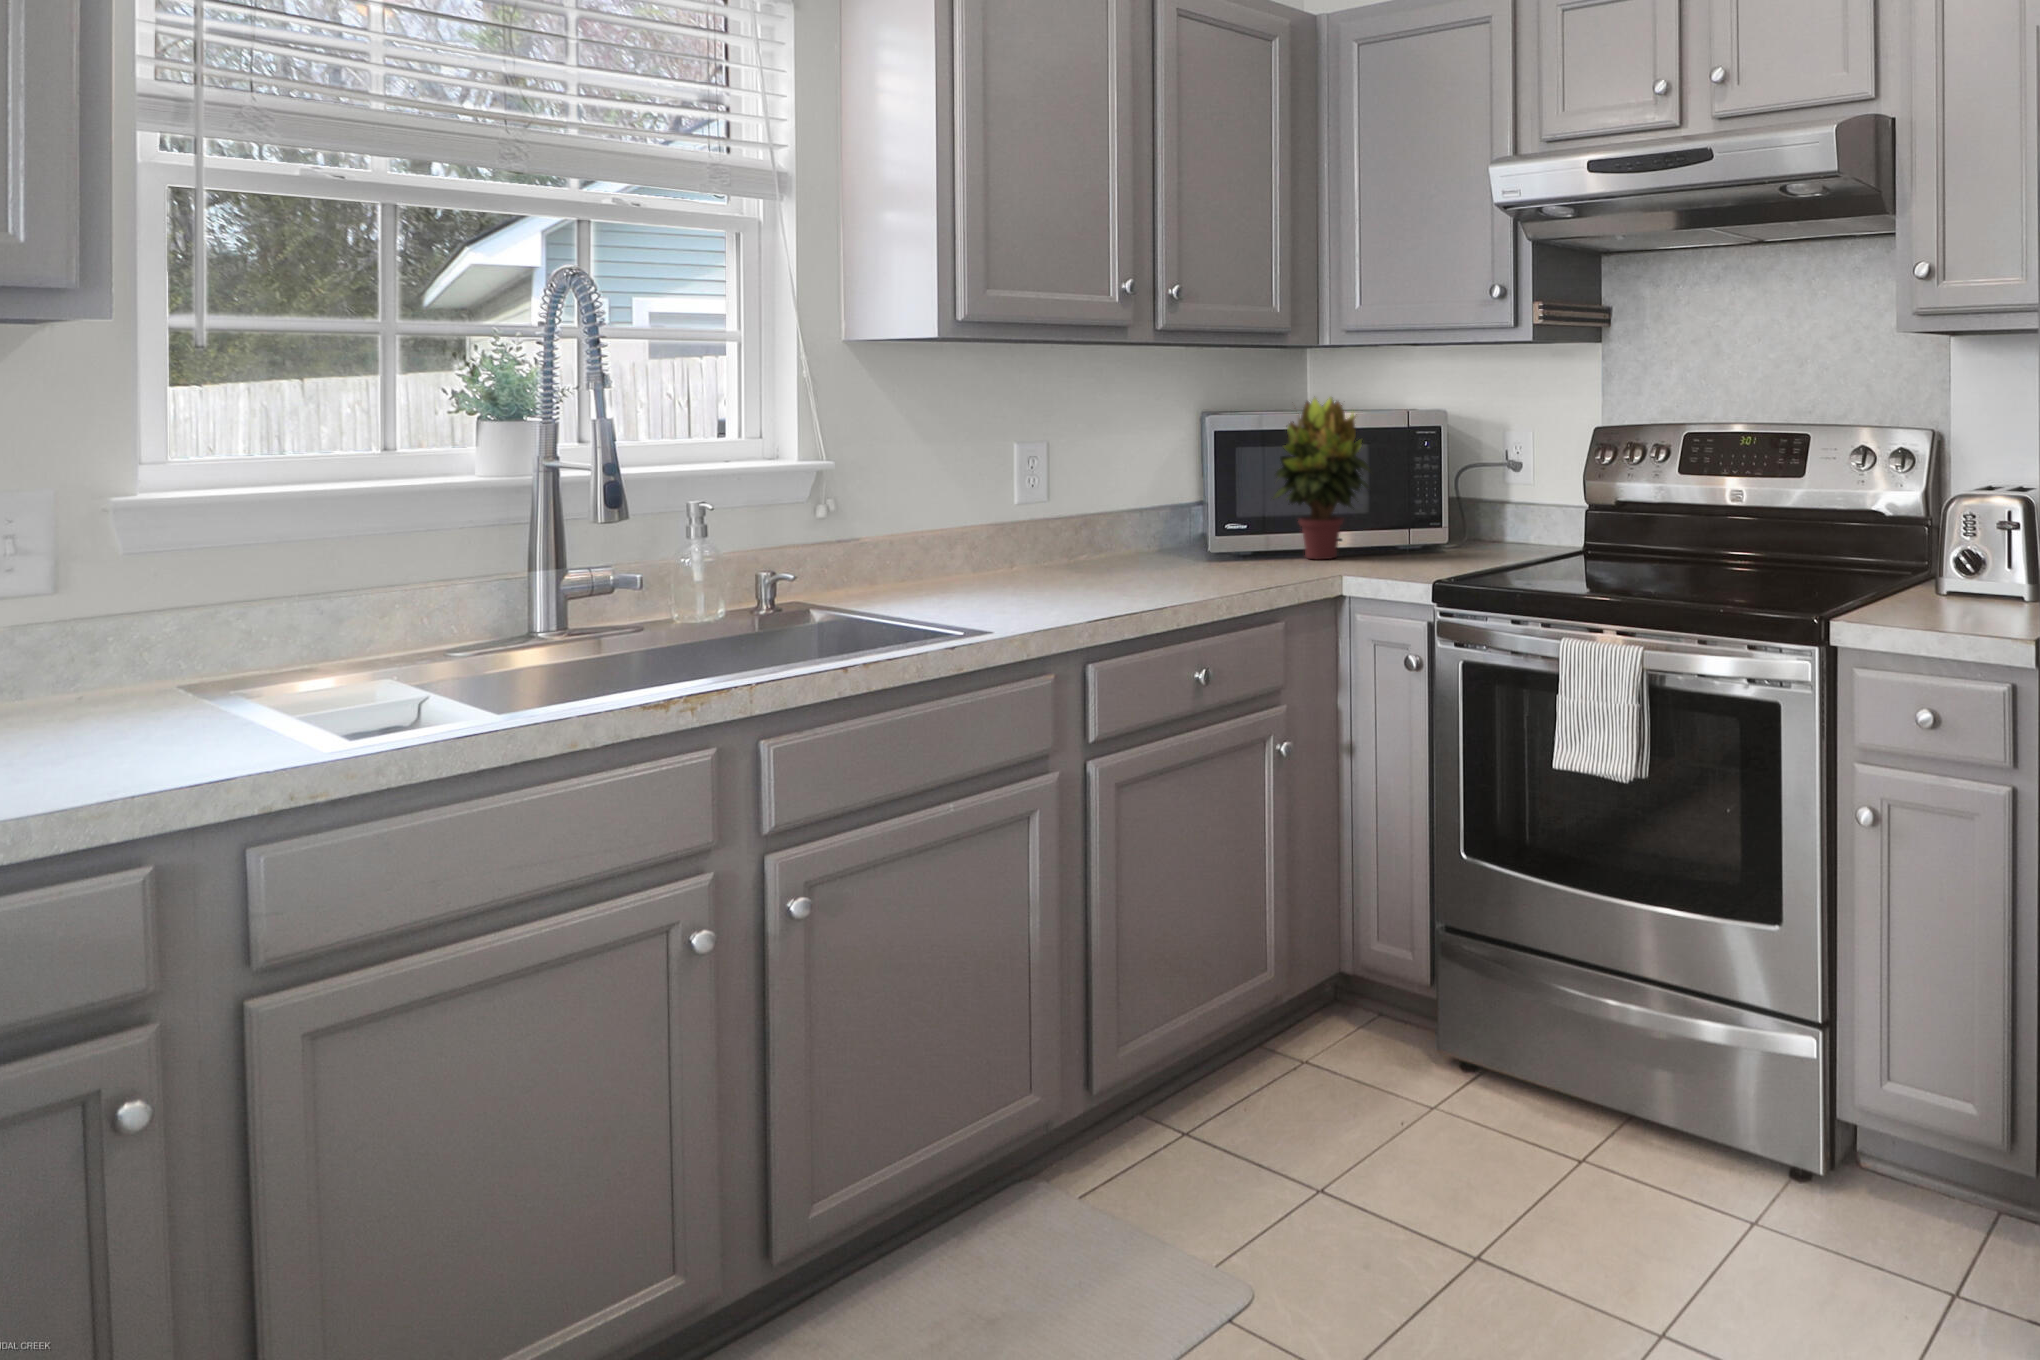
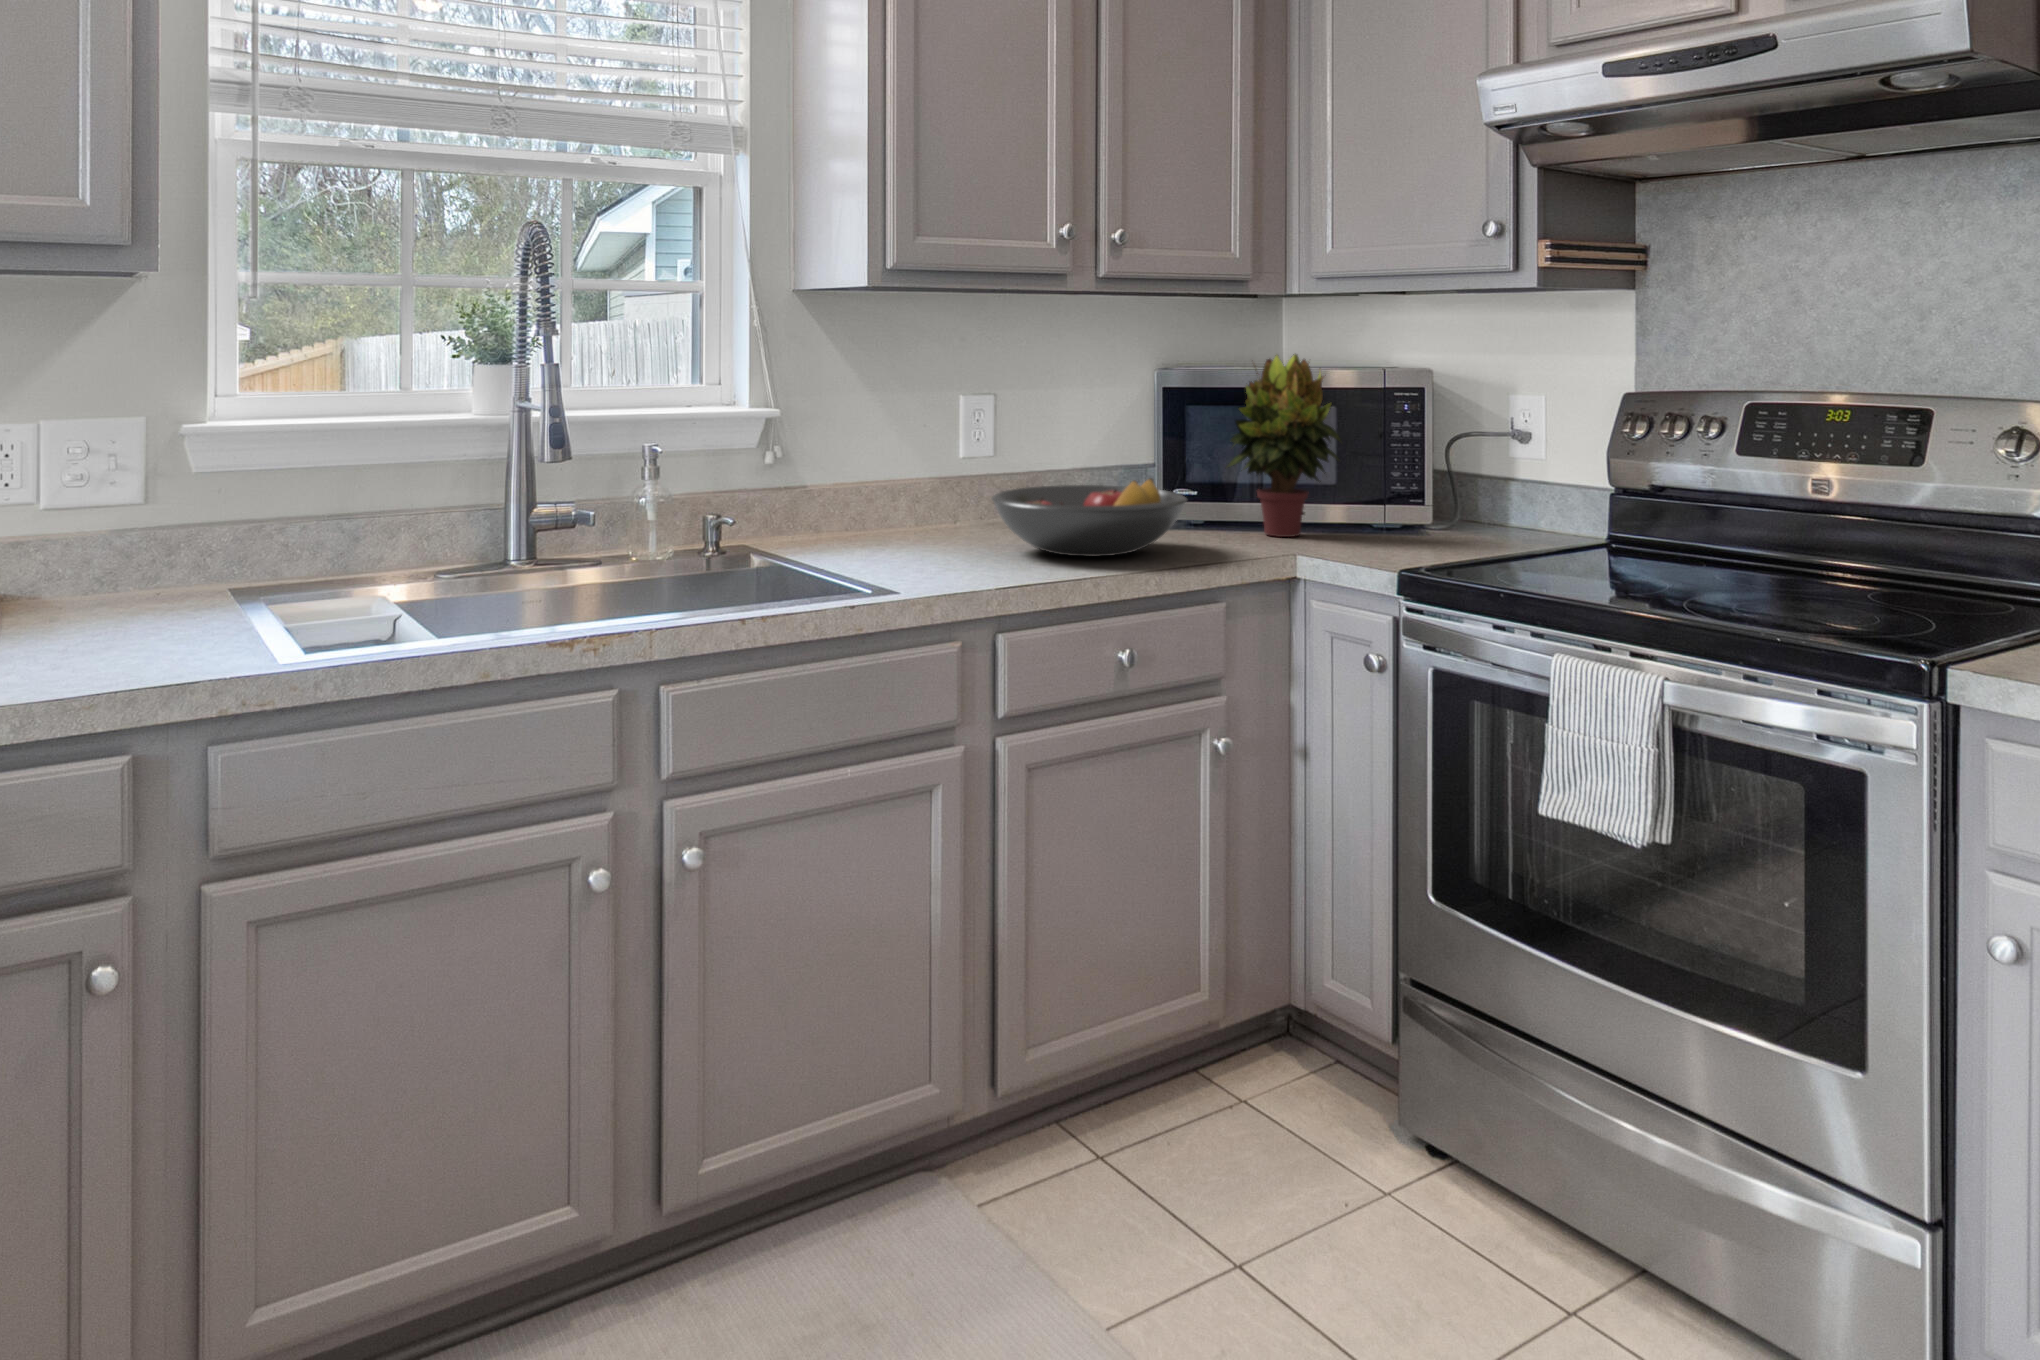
fruit bowl: none [1060,512,1246,586] -> present [991,478,1187,556]

